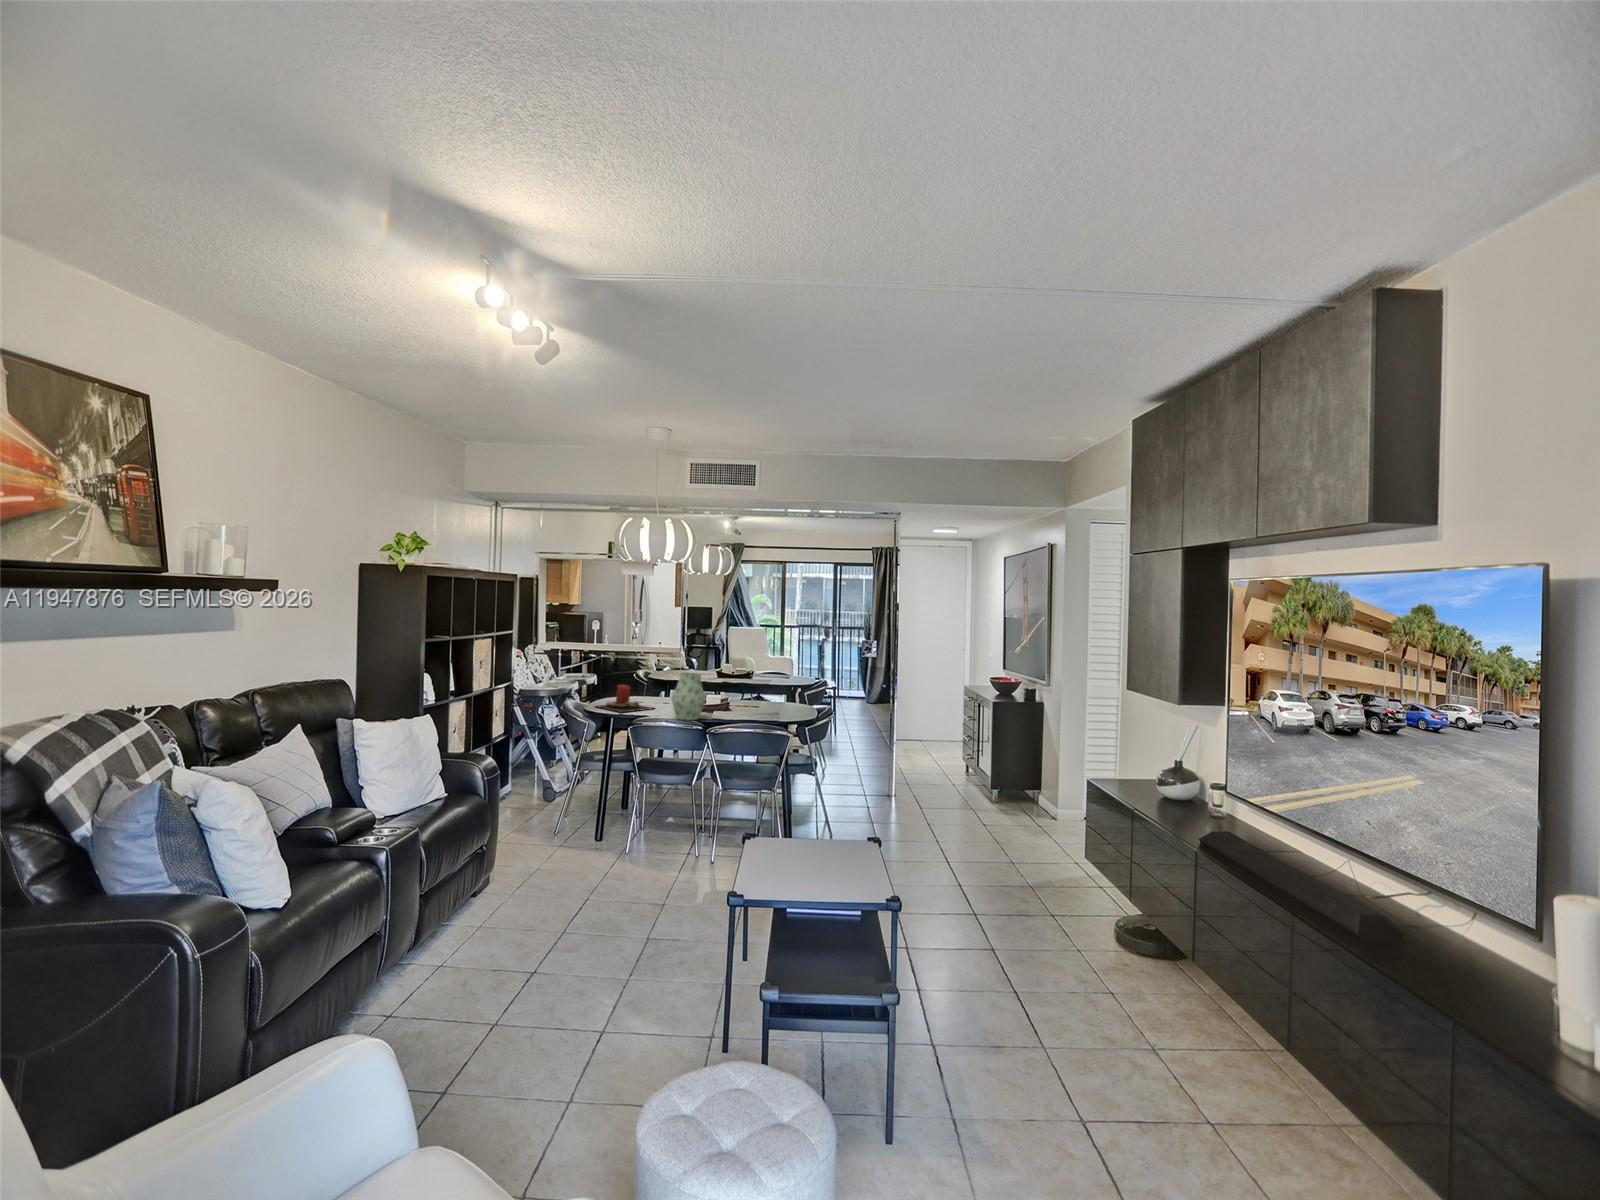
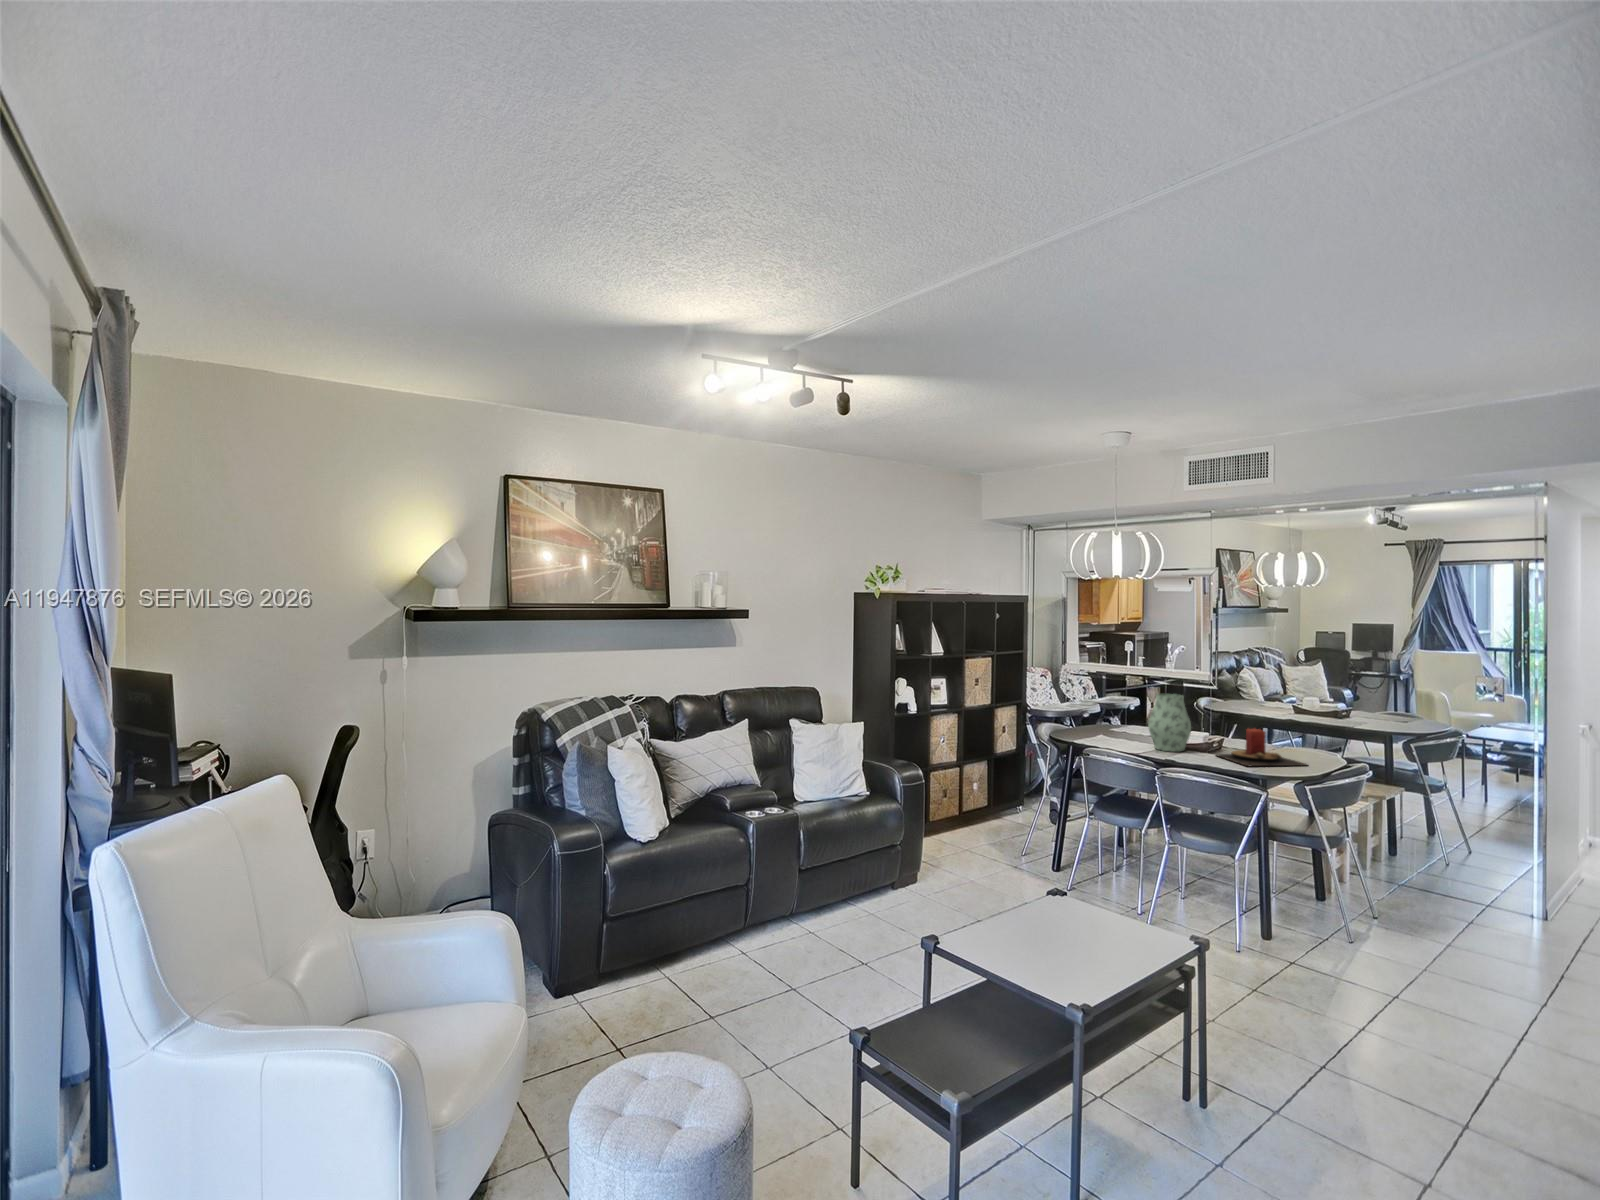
candle: present [597,685,654,712] -> present [1216,729,1307,766]

